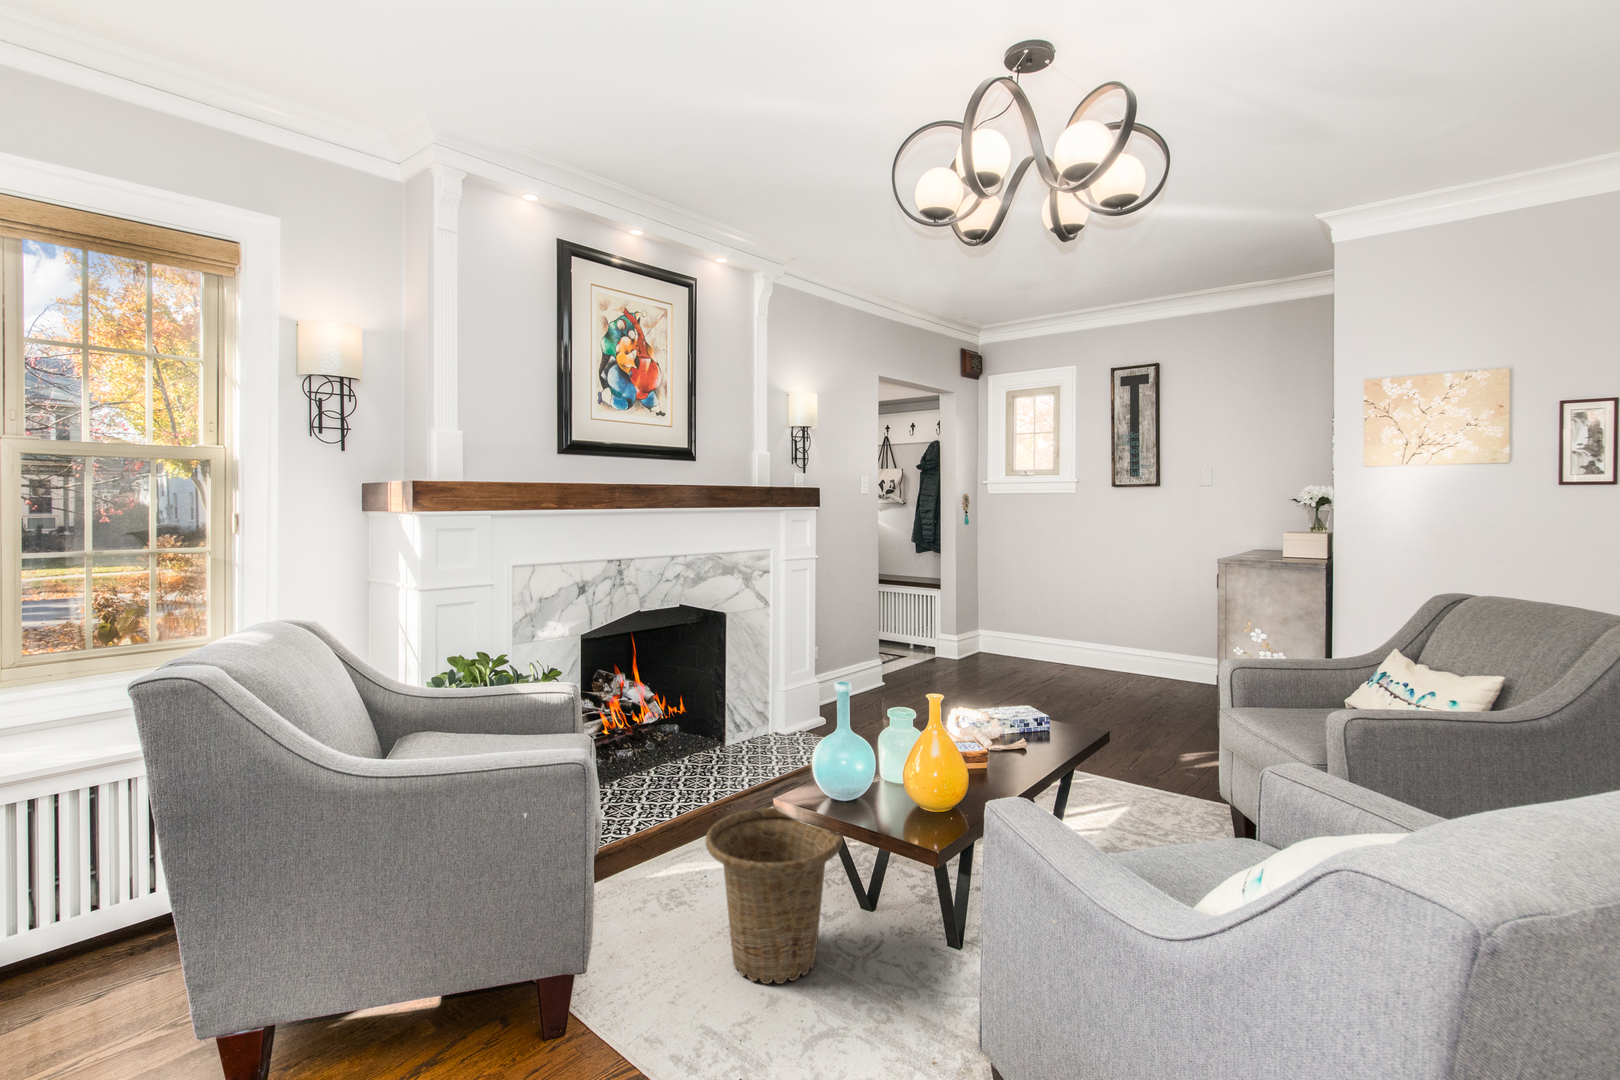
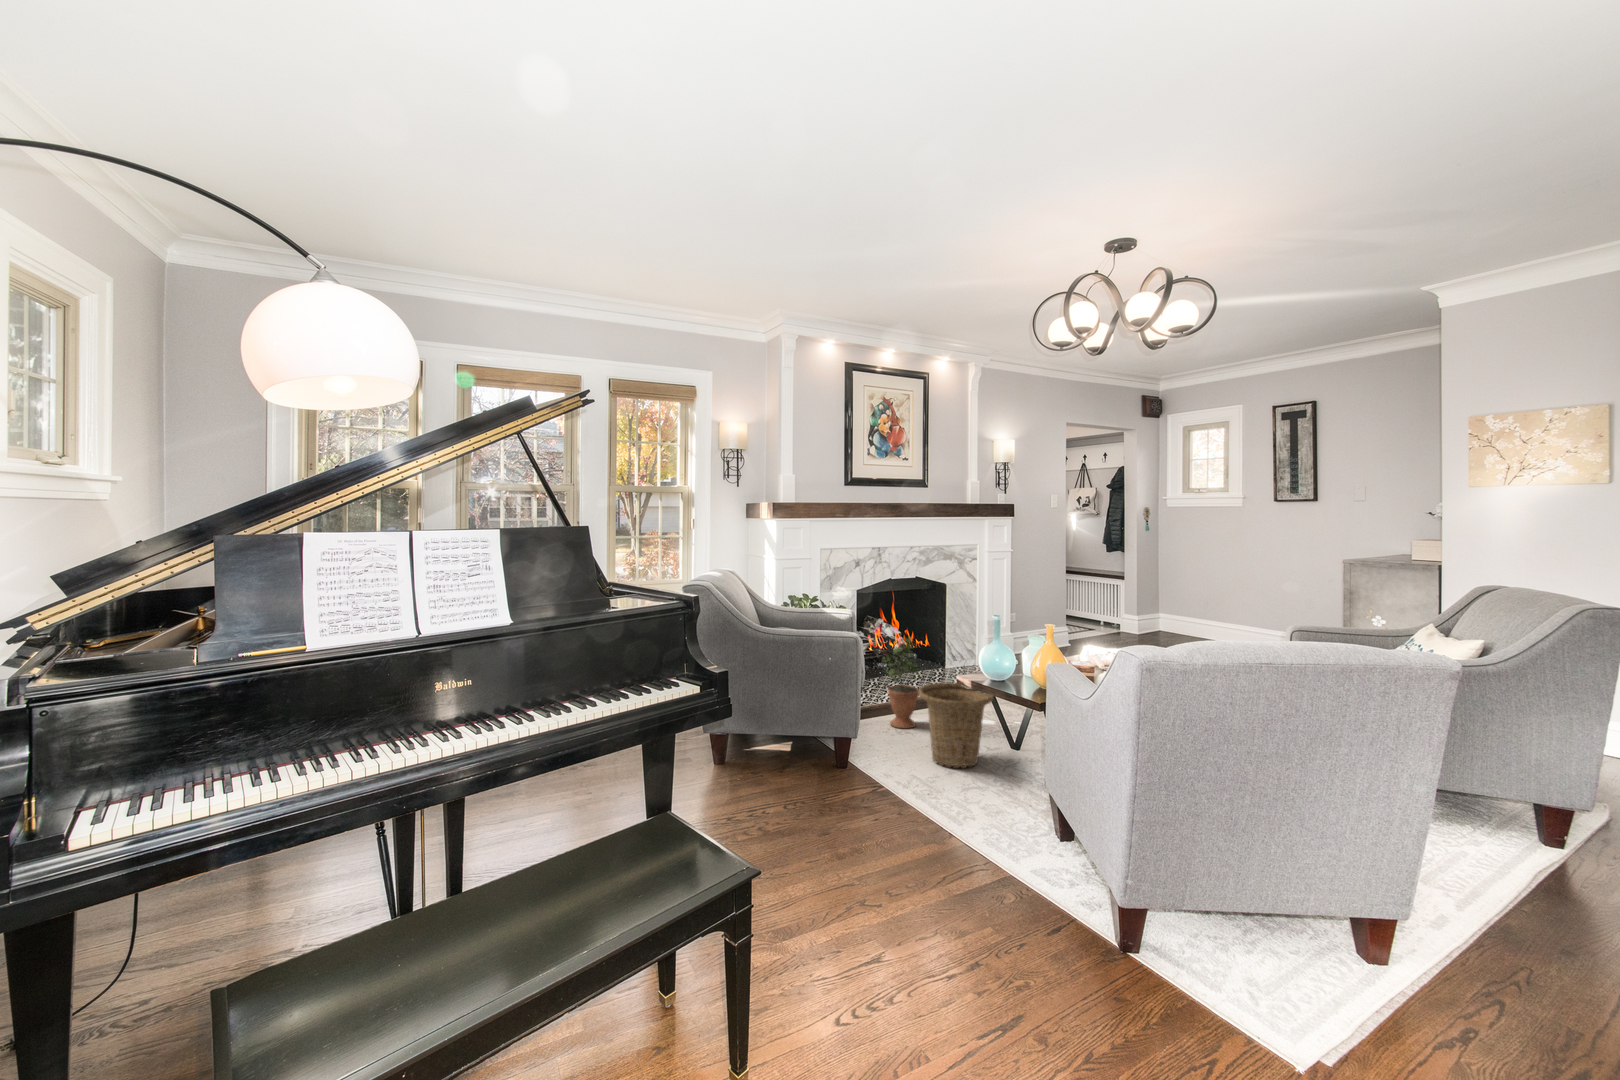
potted plant: none [629,714,700,889] -> present [883,637,920,728]

